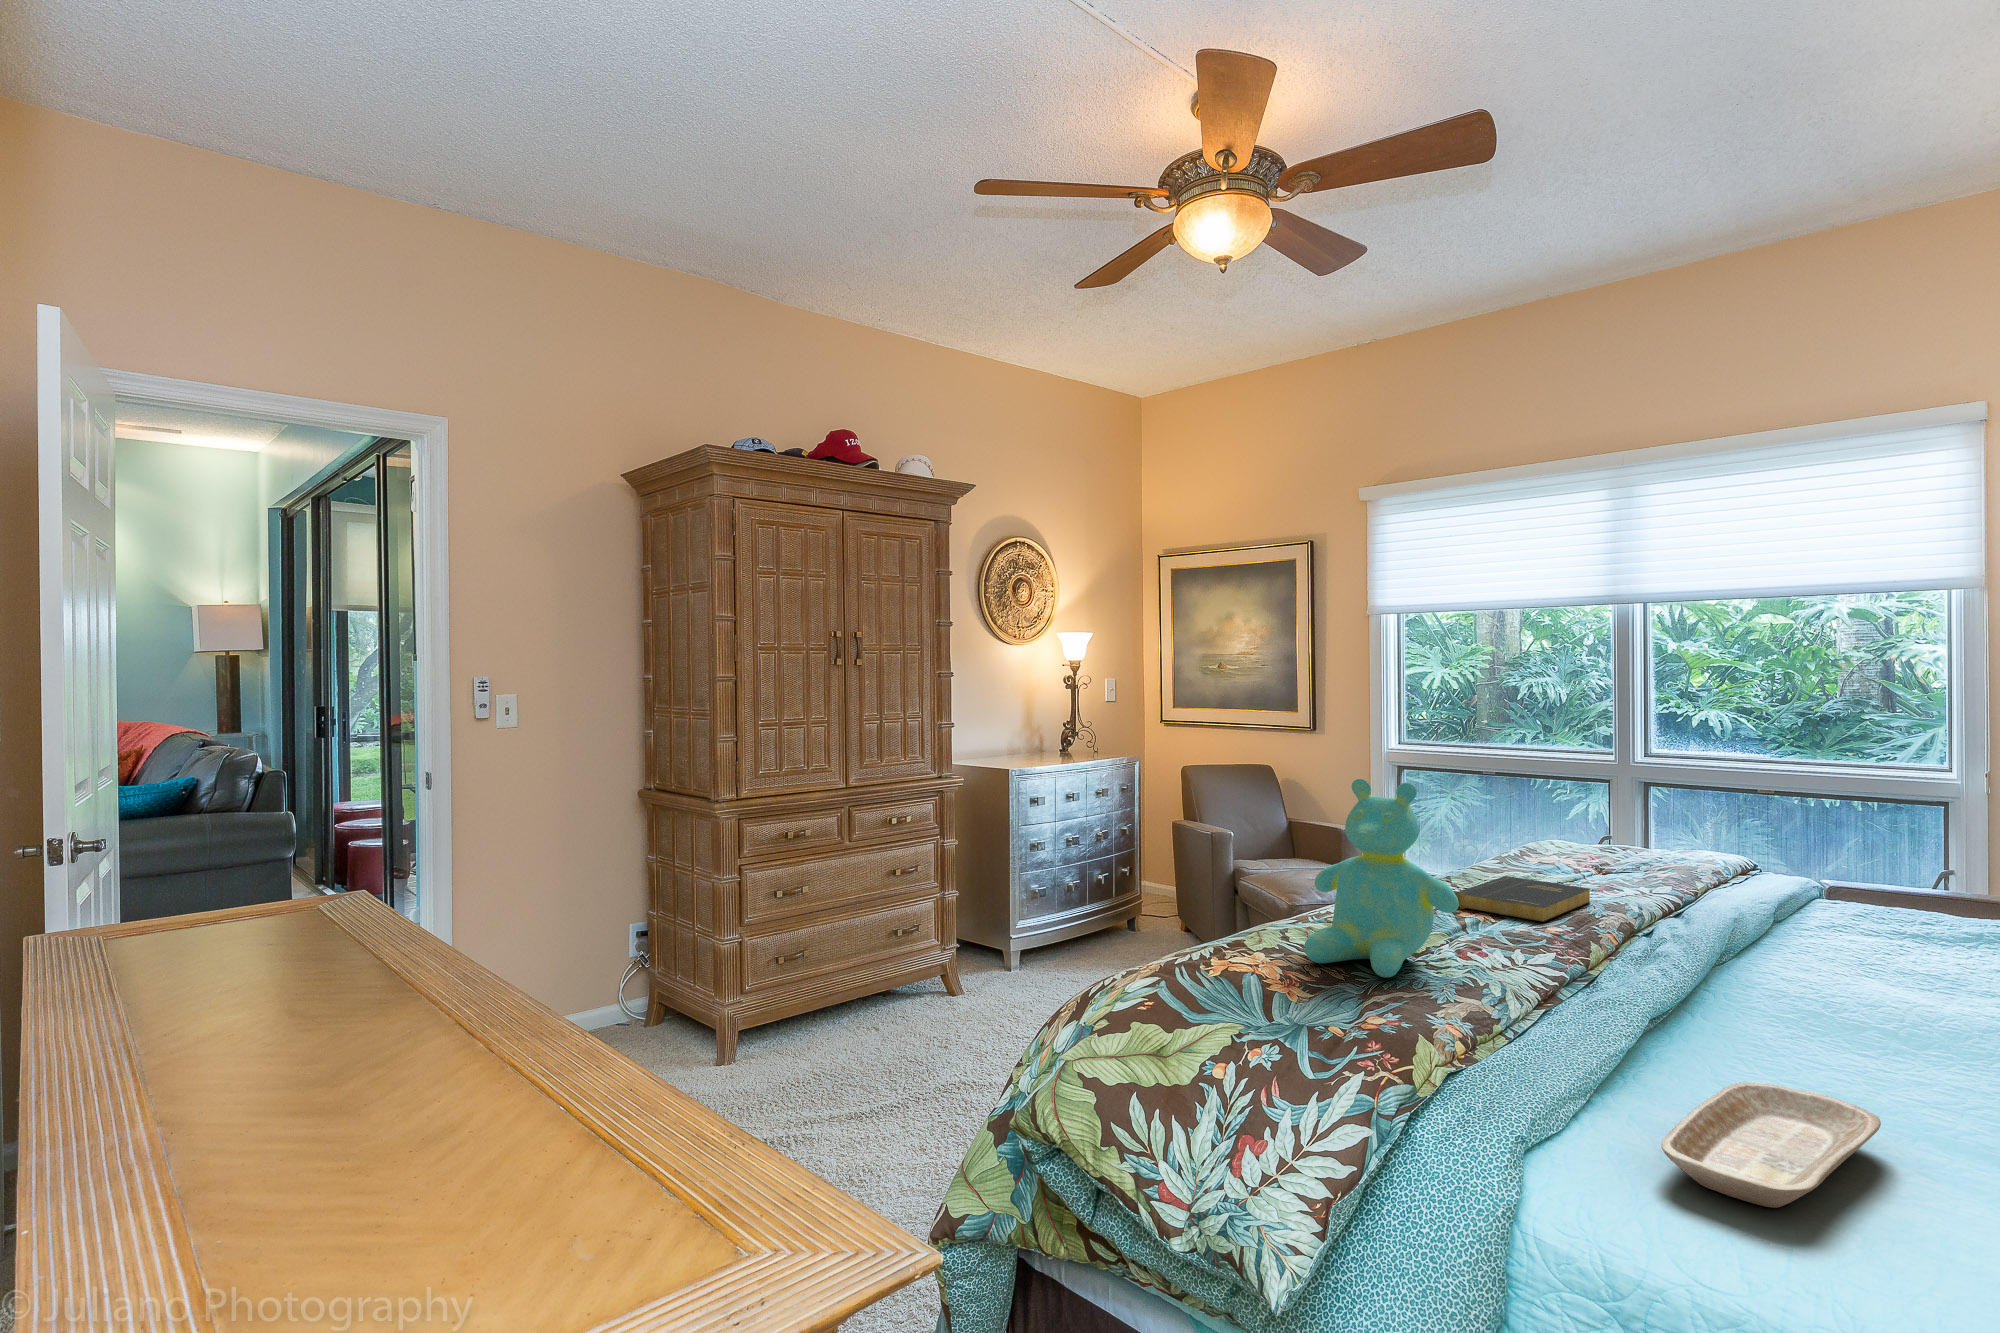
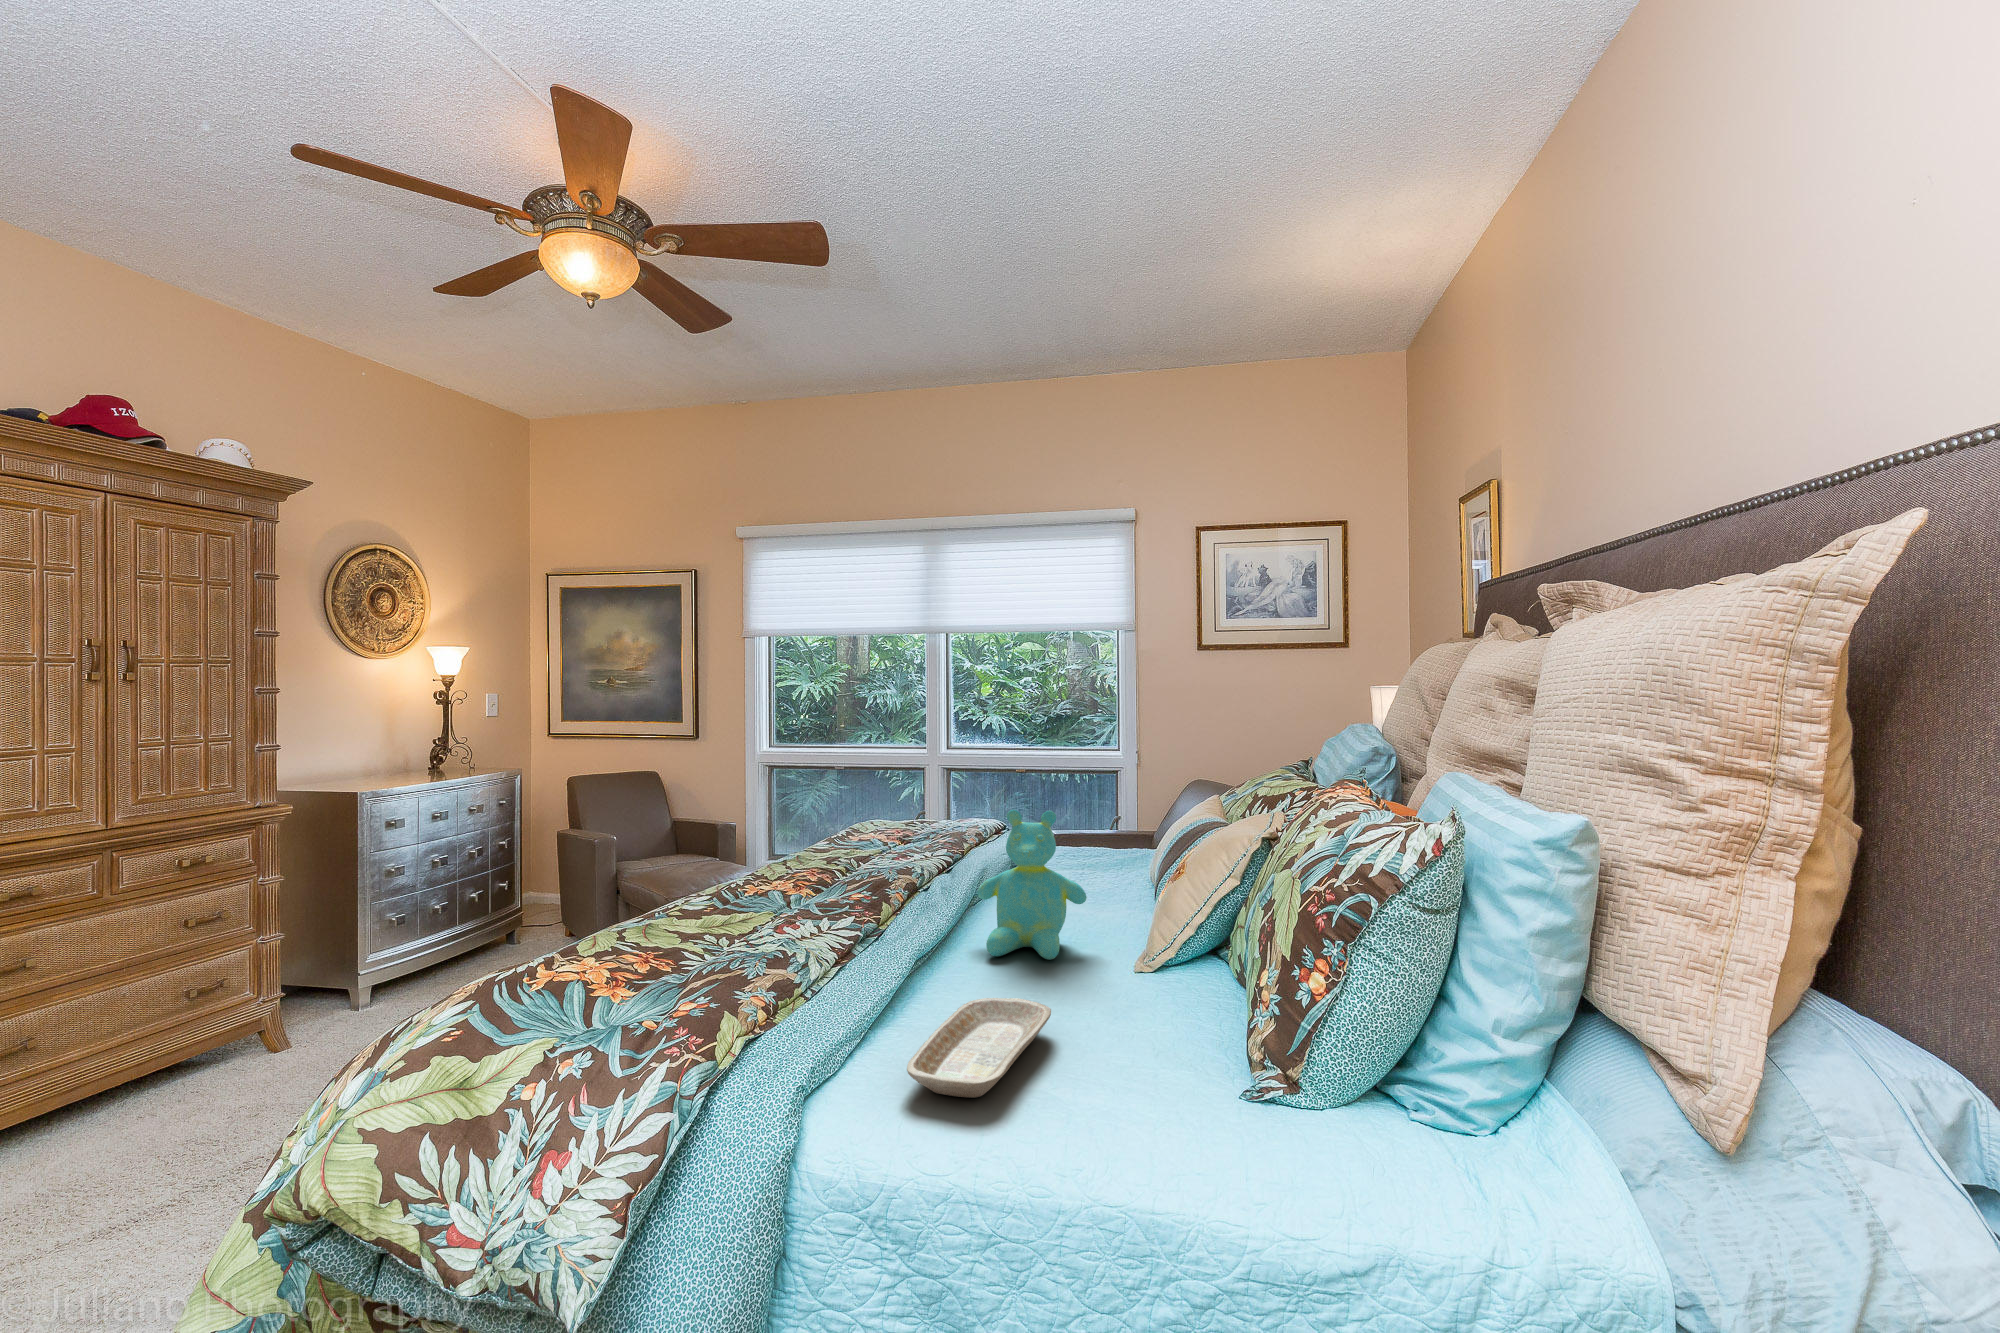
teddy bear: present [1304,779,1459,978] -> present [977,810,1087,960]
book: present [1455,876,1590,922] -> none [785,856,891,893]

